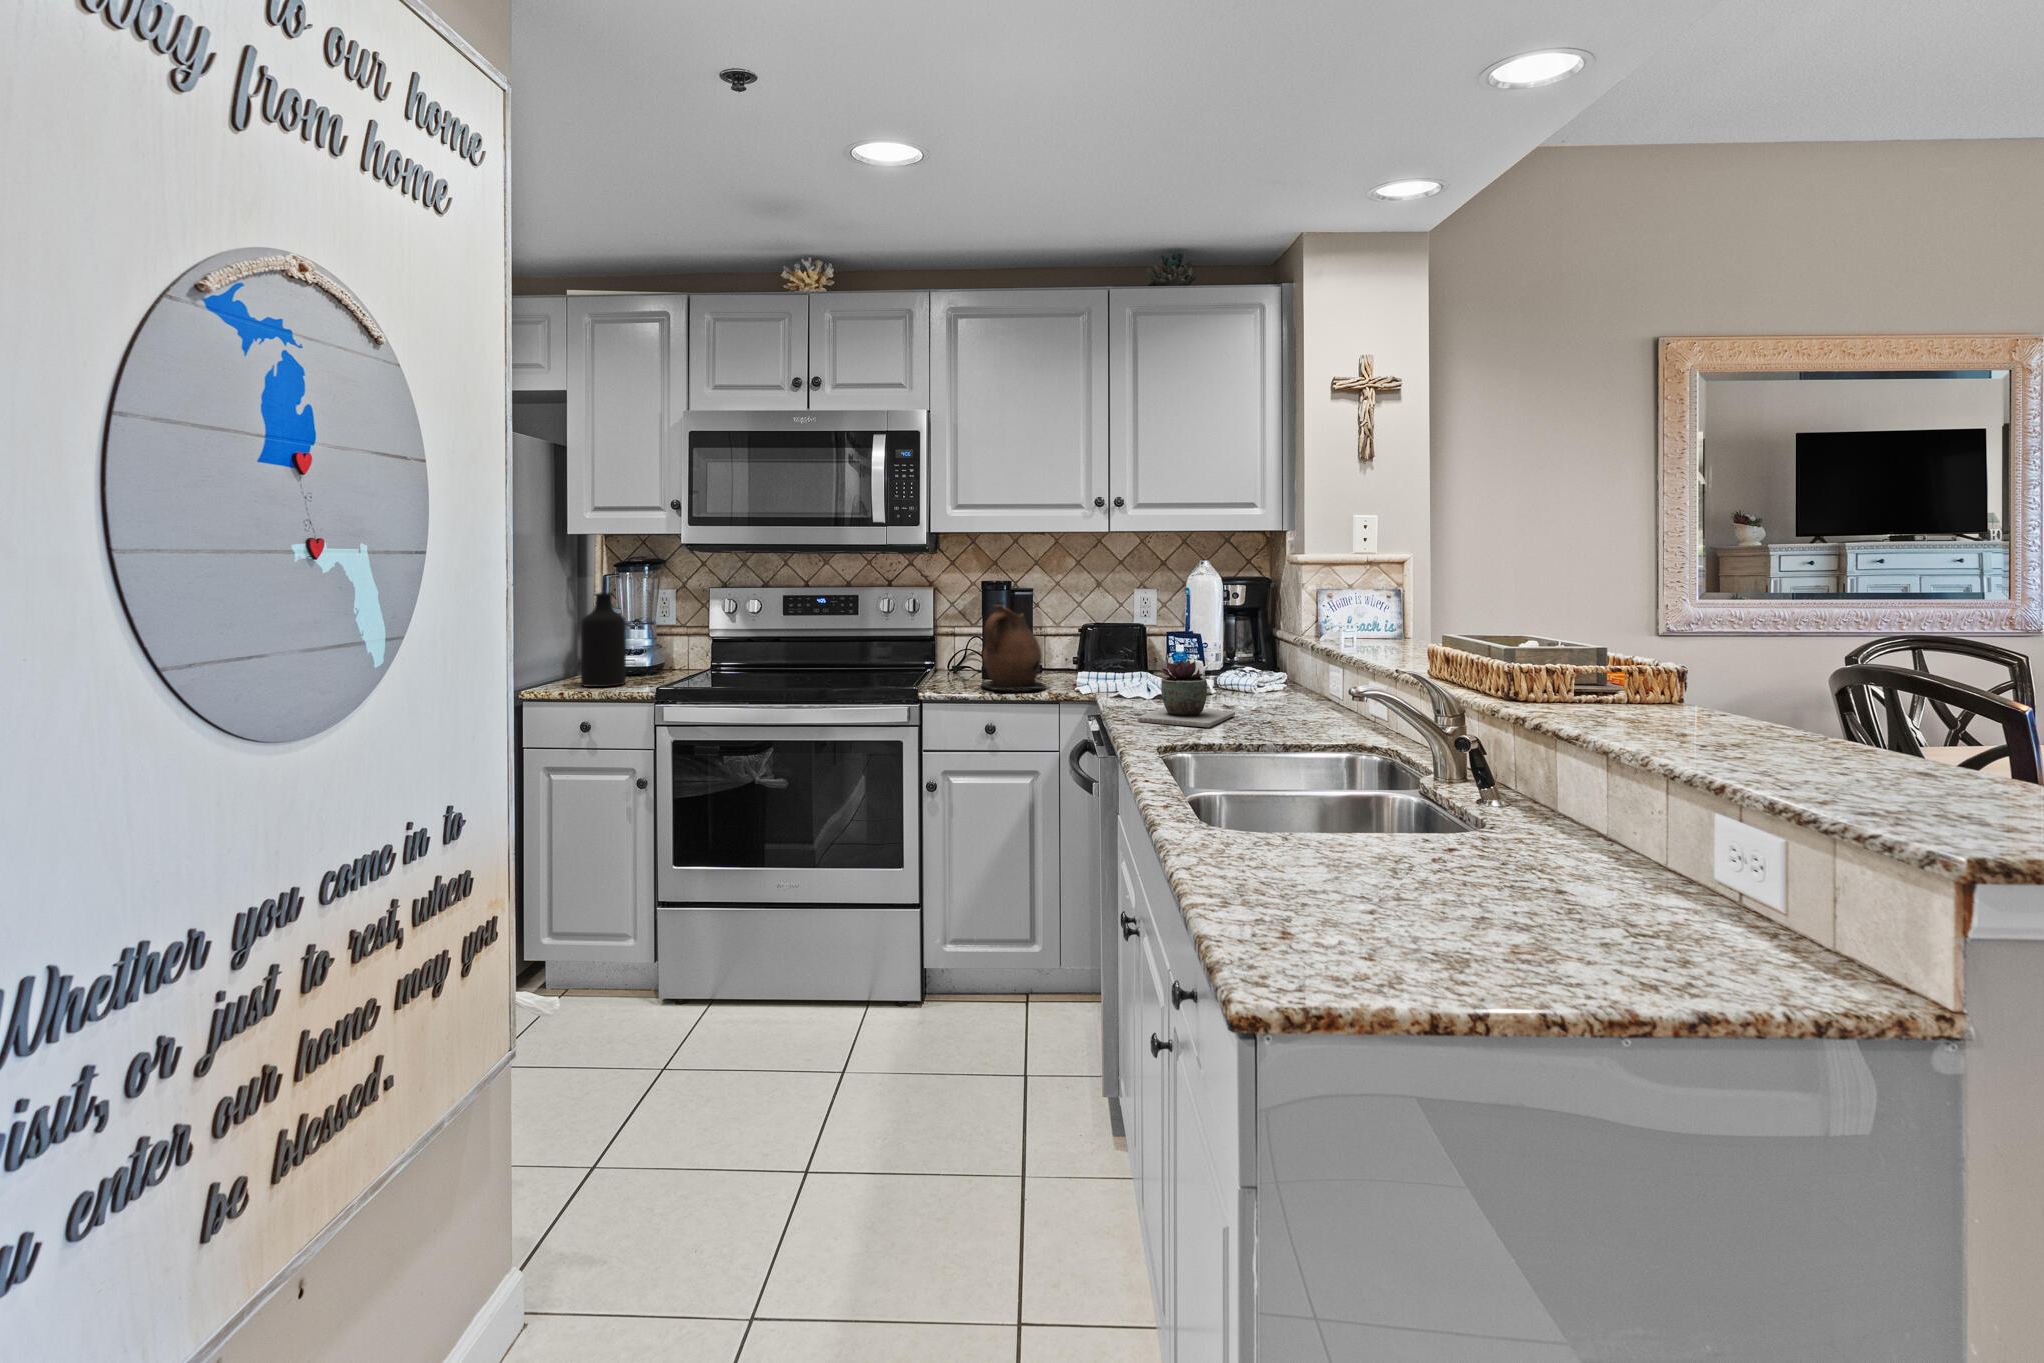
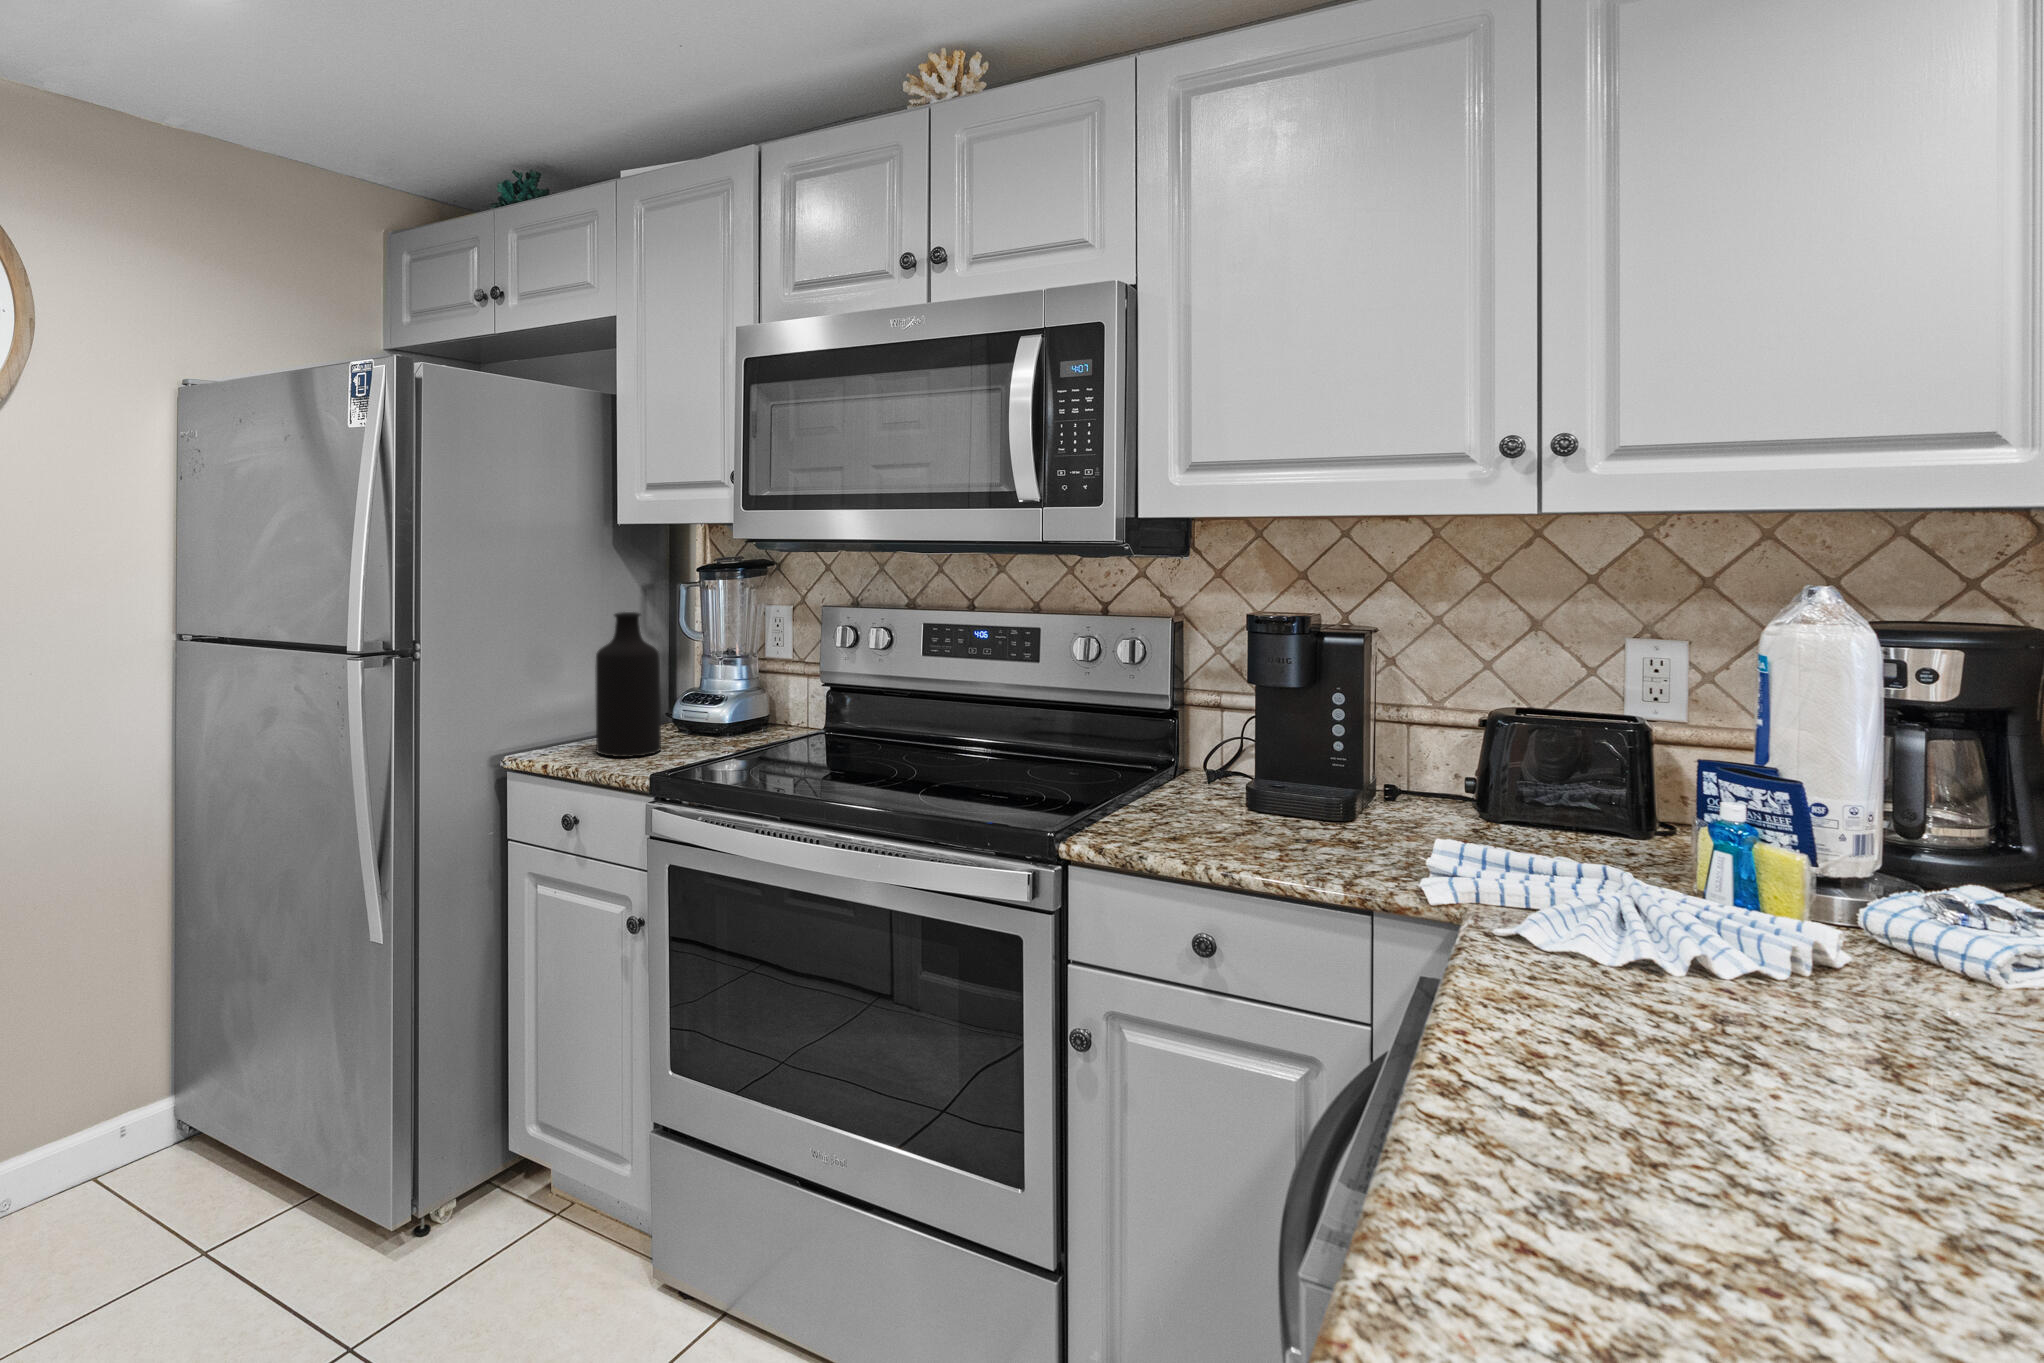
ceramic pitcher: present [981,605,1048,689] -> none [1208,672,1363,870]
succulent plant: present [1137,660,1235,727] -> none [1484,942,1905,1252]

